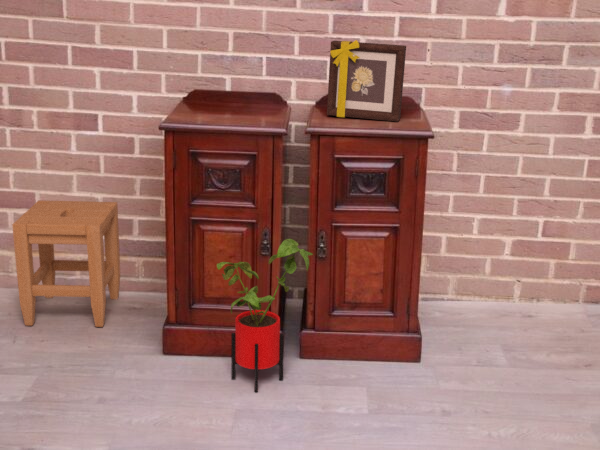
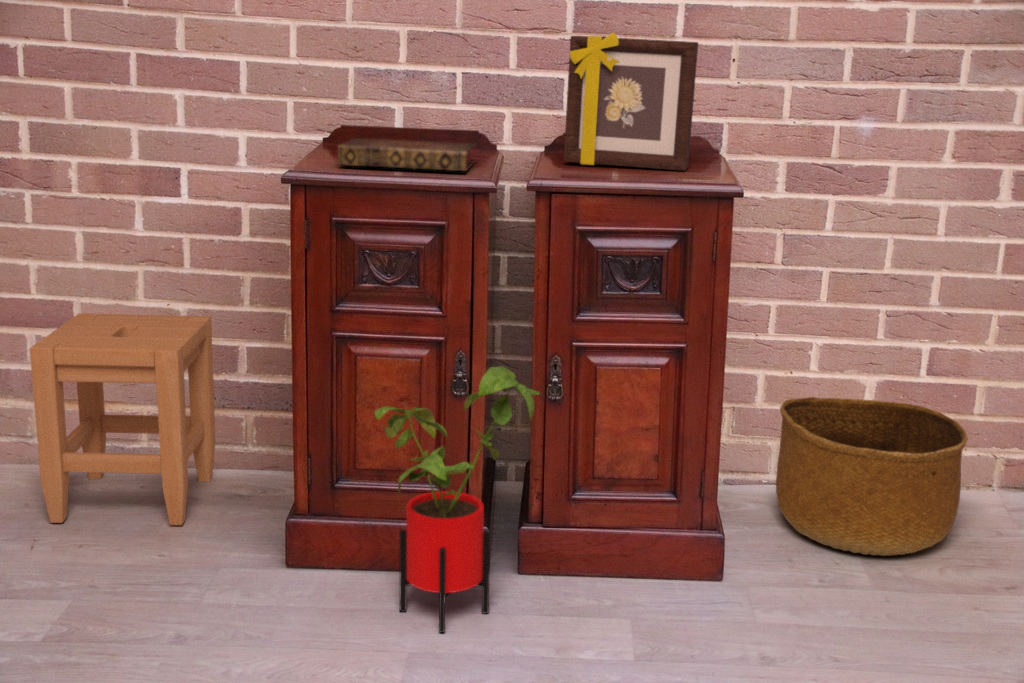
book: none [194,101,275,123] -> present [338,138,475,171]
basket: none [452,250,563,345] -> present [776,397,968,556]

